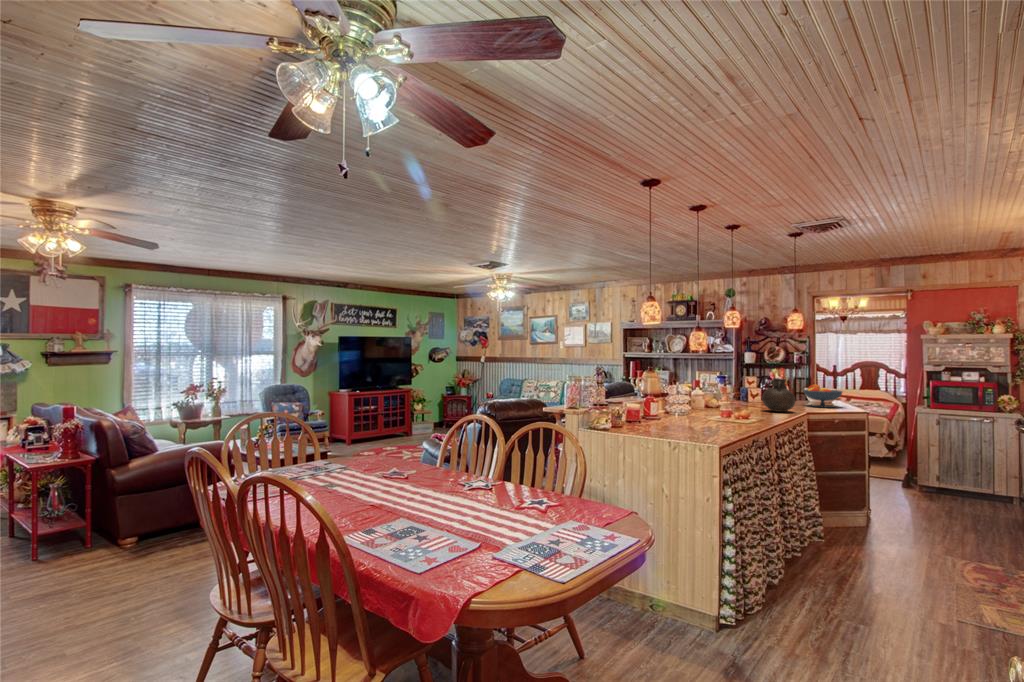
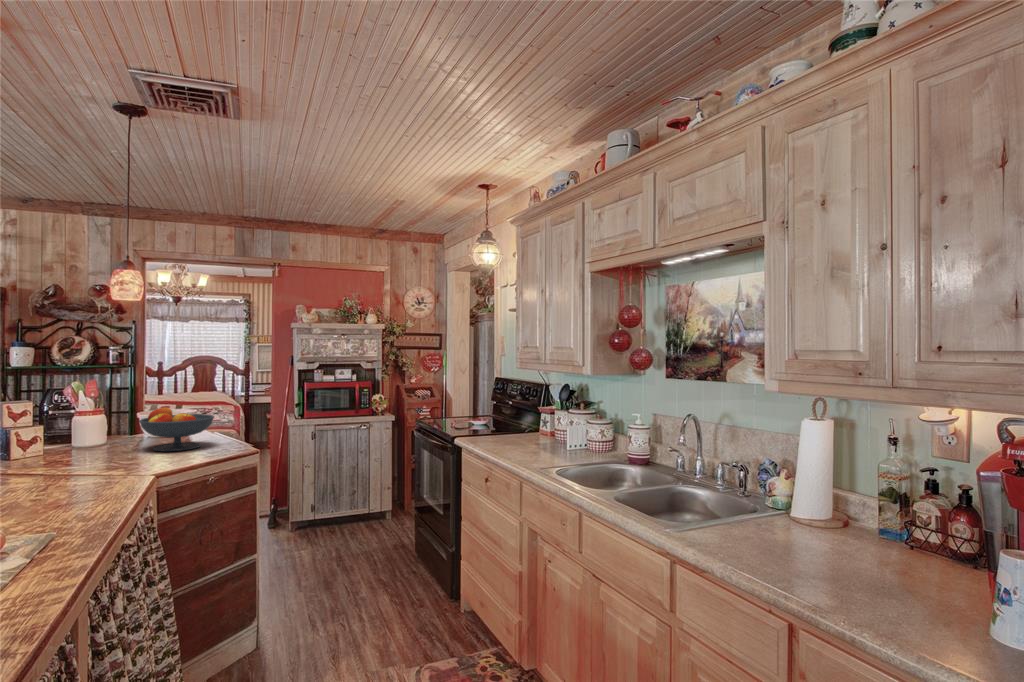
vase: present [762,378,796,412] -> none [42,408,130,489]

